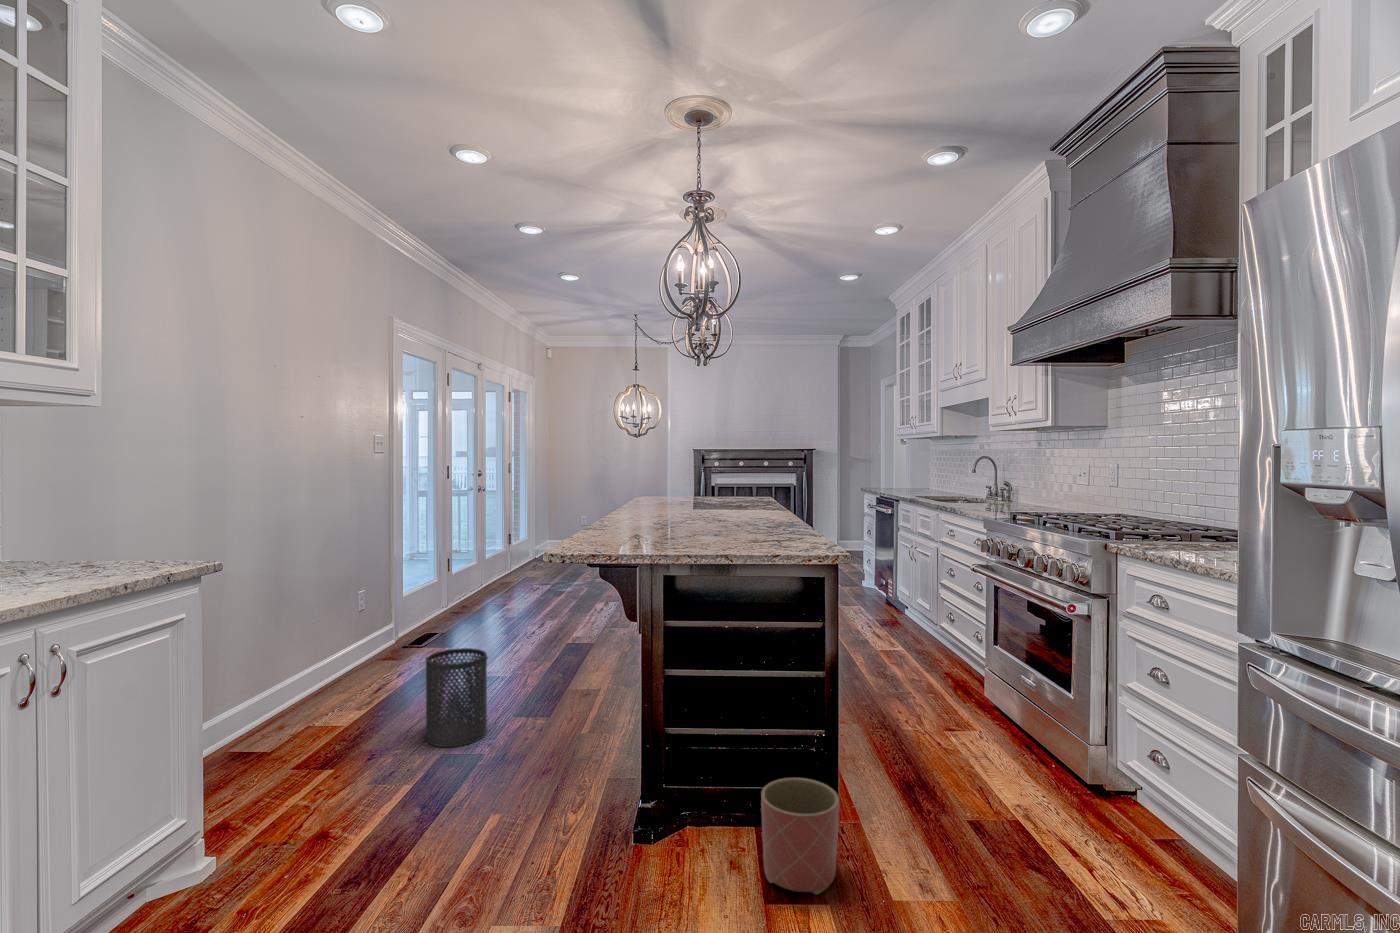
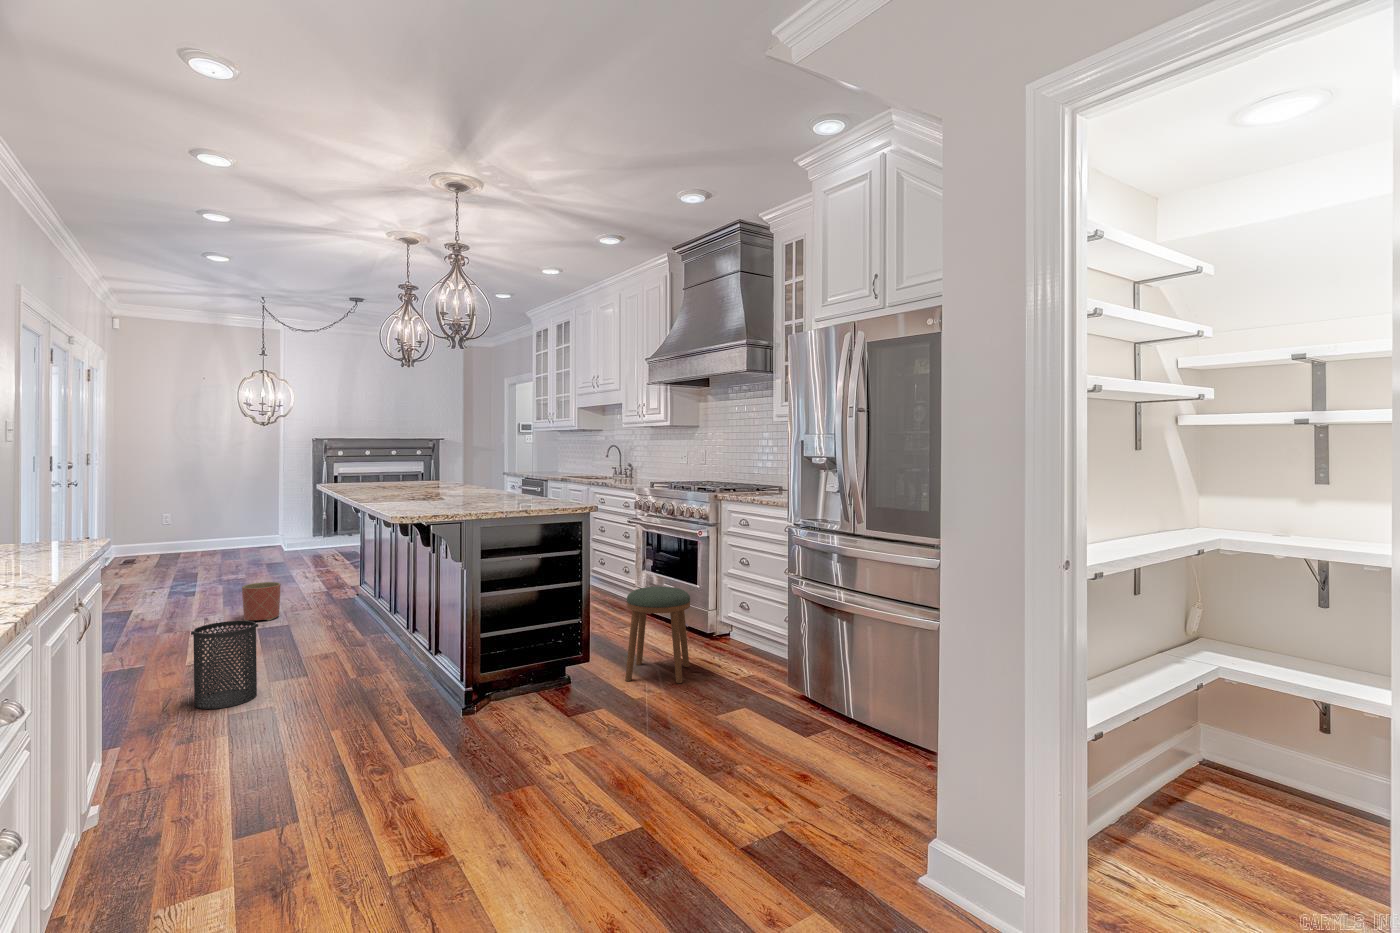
stool: none [900,694,1030,890] -> present [625,587,690,683]
planter: present [761,778,839,894] -> present [242,582,281,621]

